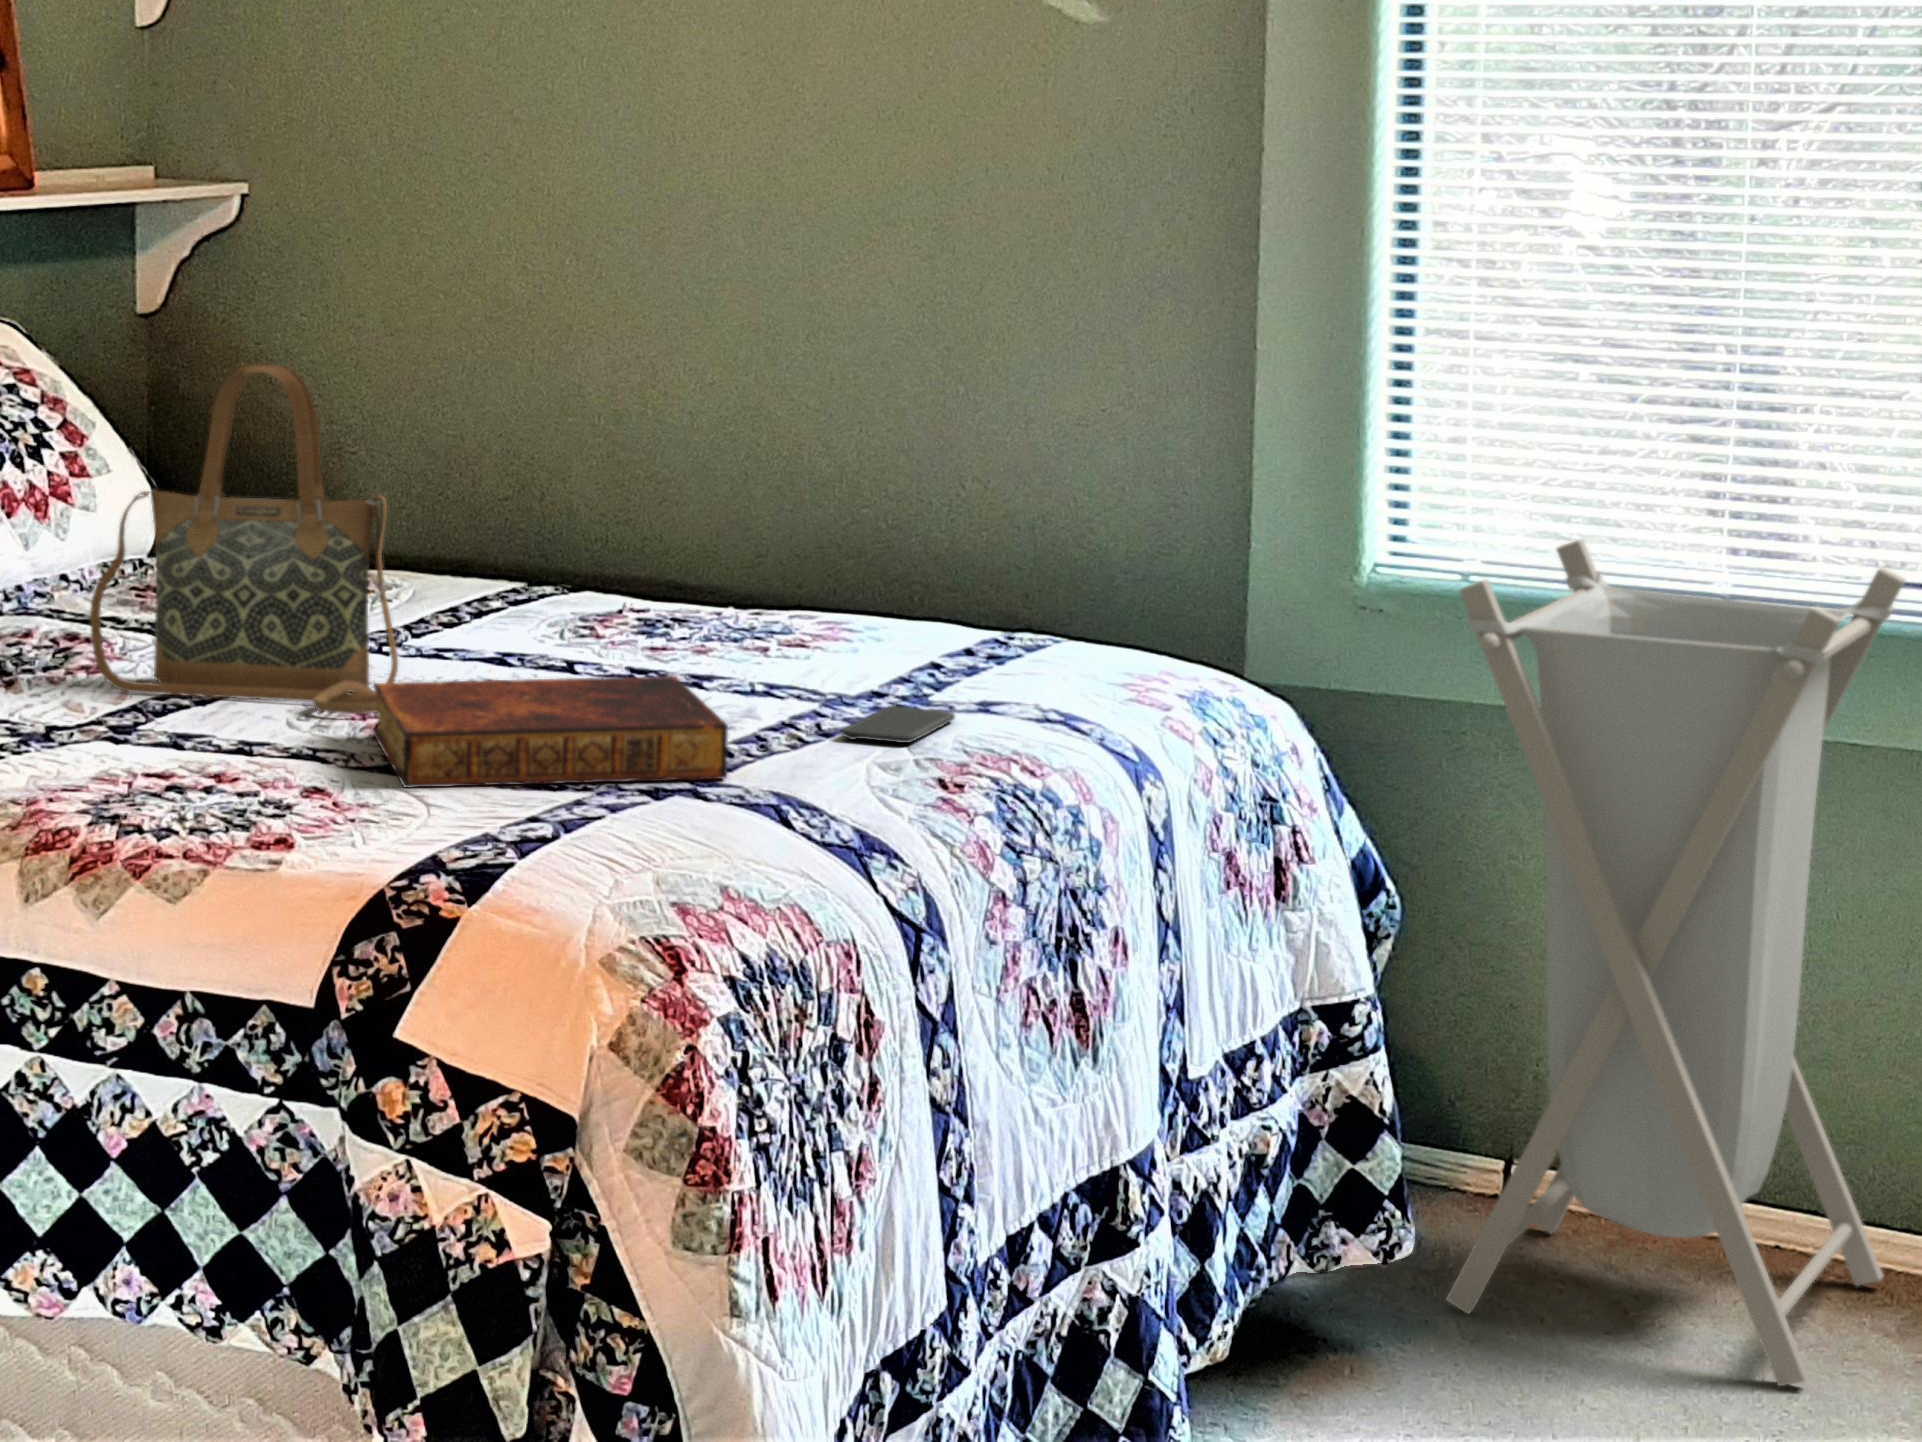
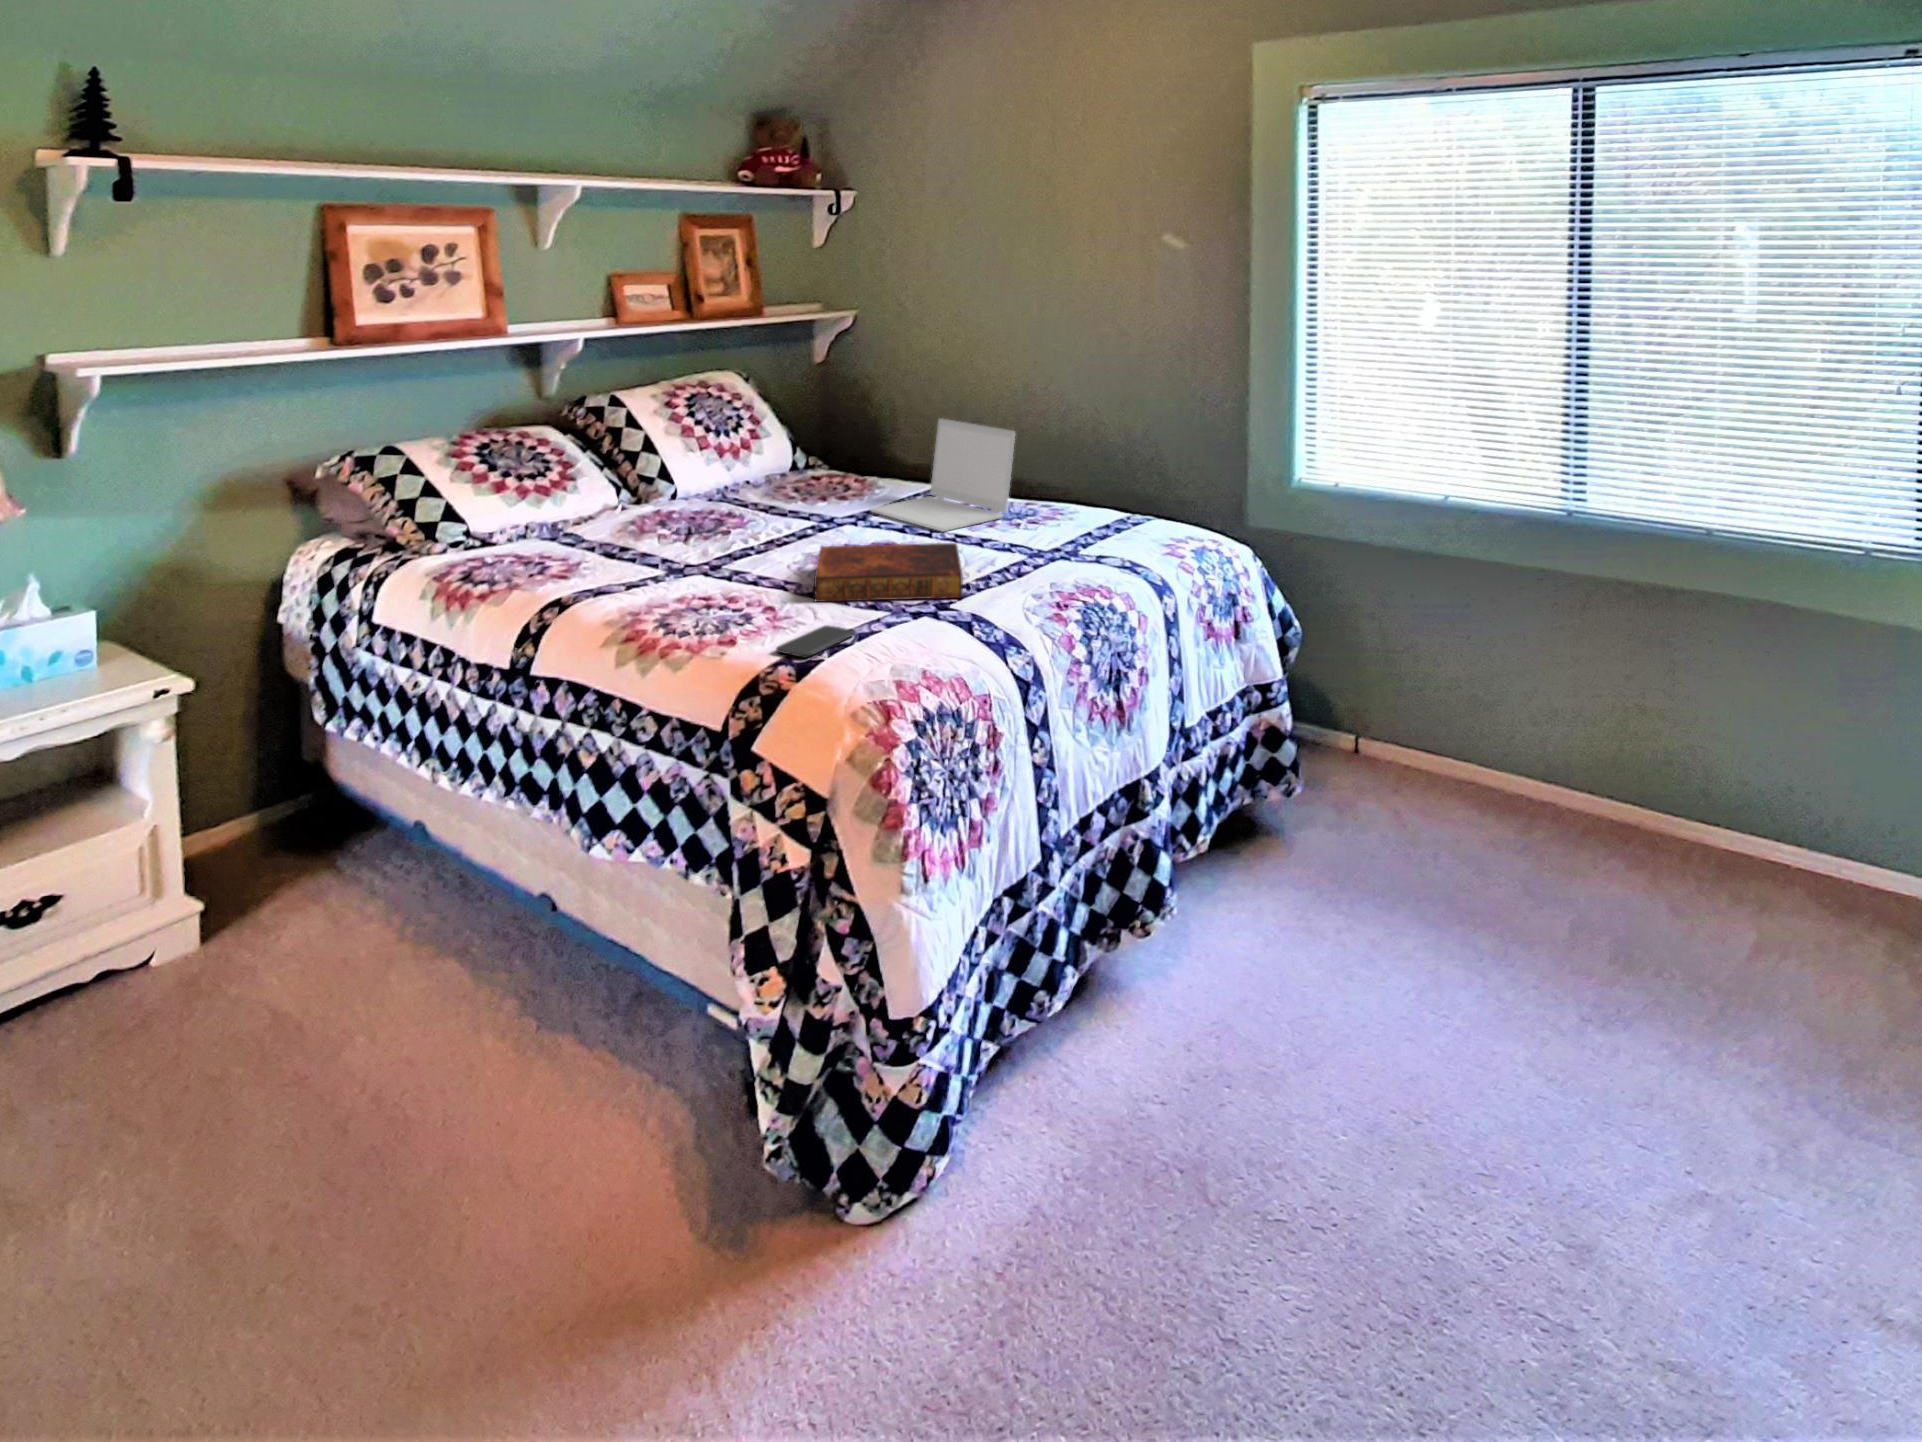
handbag: present [90,365,398,714] -> none [722,402,849,557]
laptop: none [397,422,748,672] -> present [870,419,1015,532]
laundry hamper: present [1446,539,1905,1386] -> none [1318,470,1523,862]
smartphone: present [842,706,955,743] -> present [776,625,854,658]

